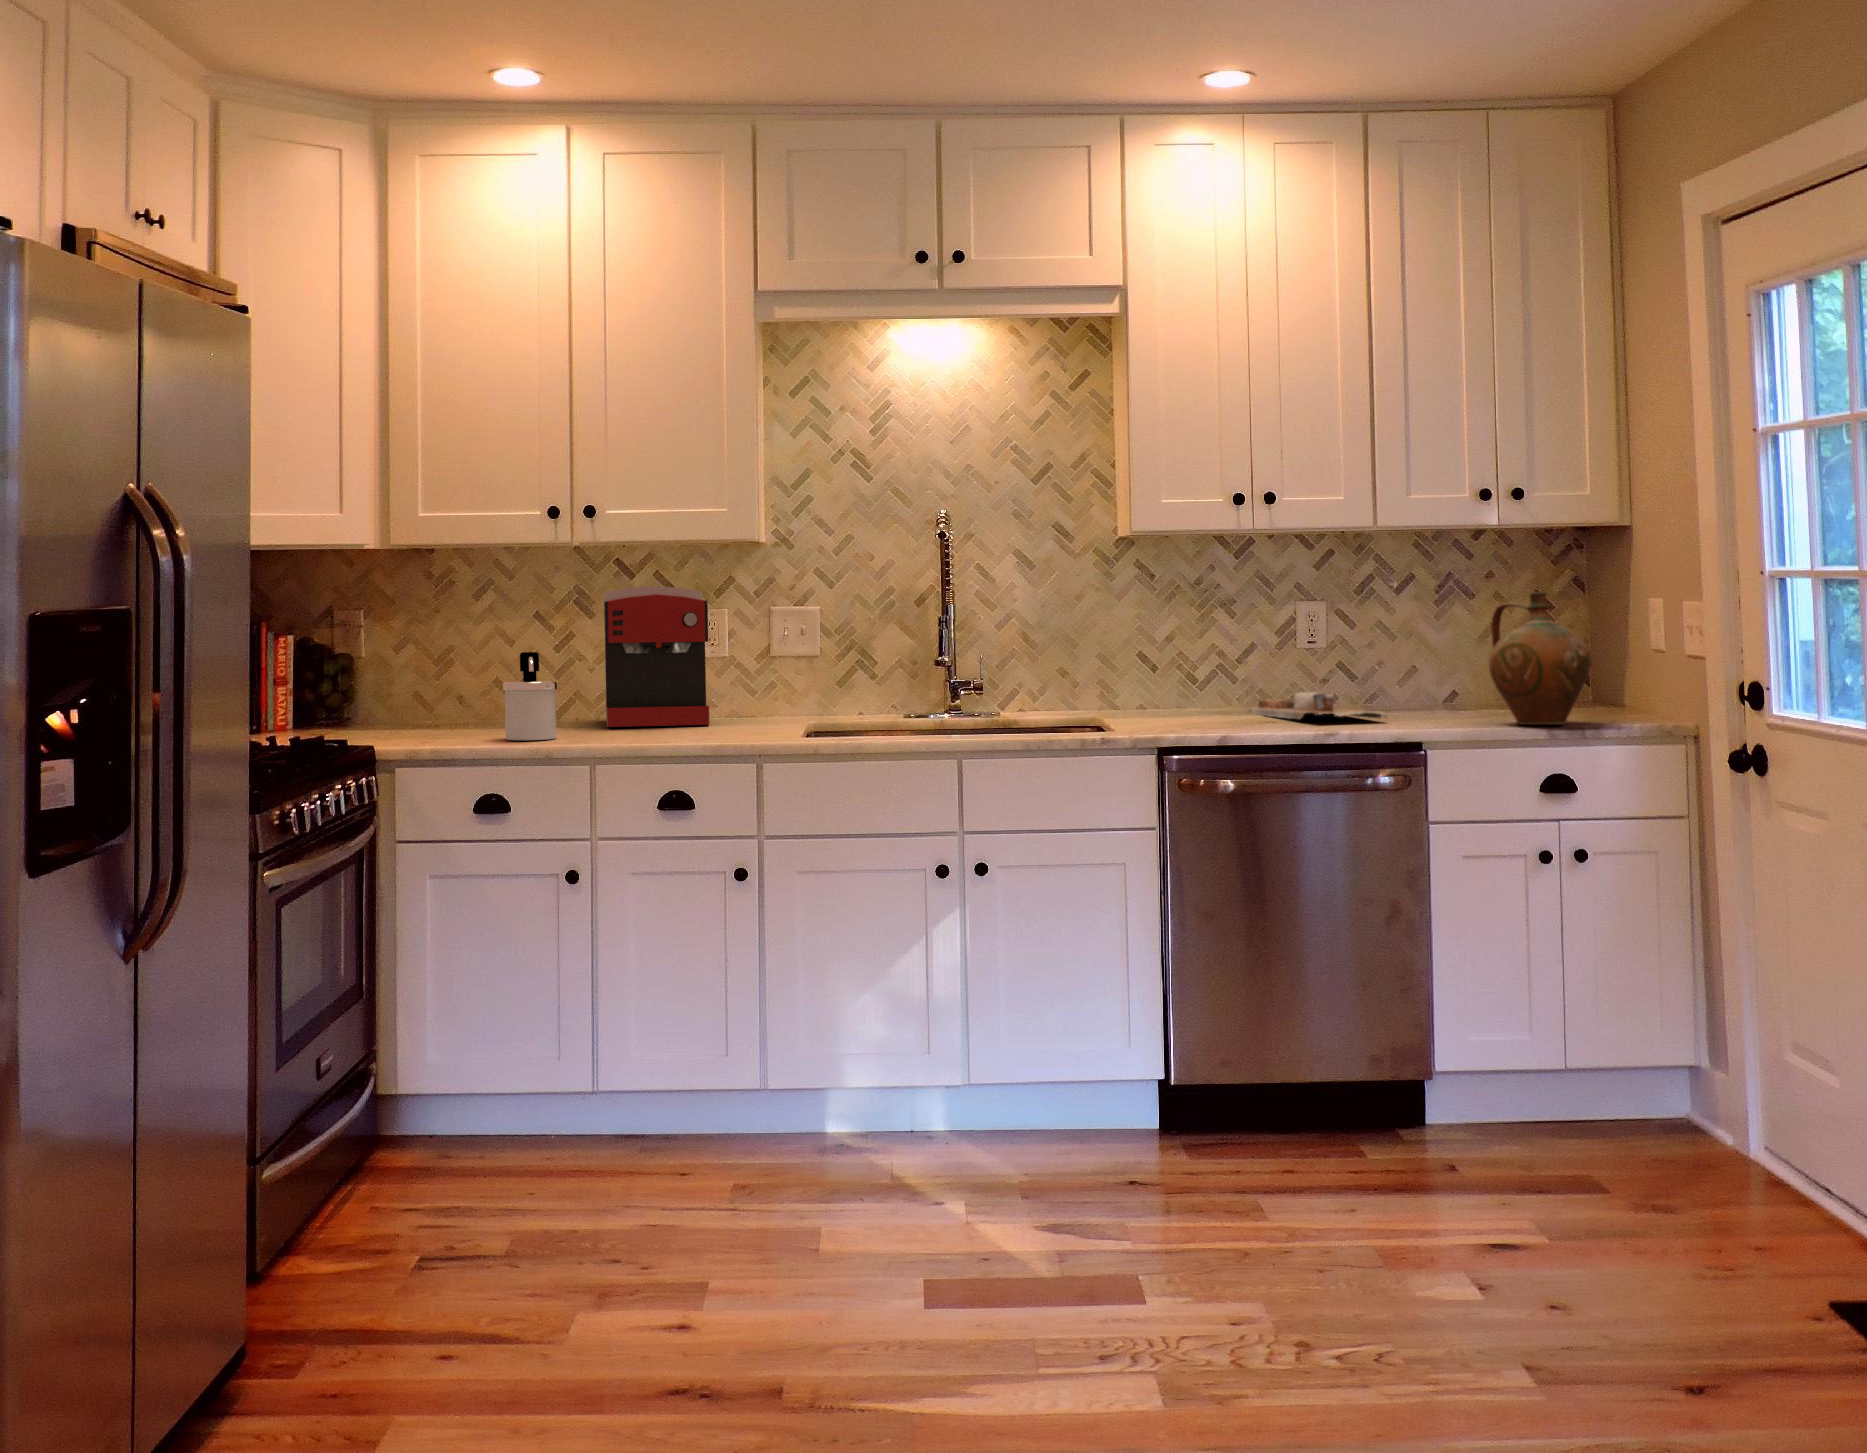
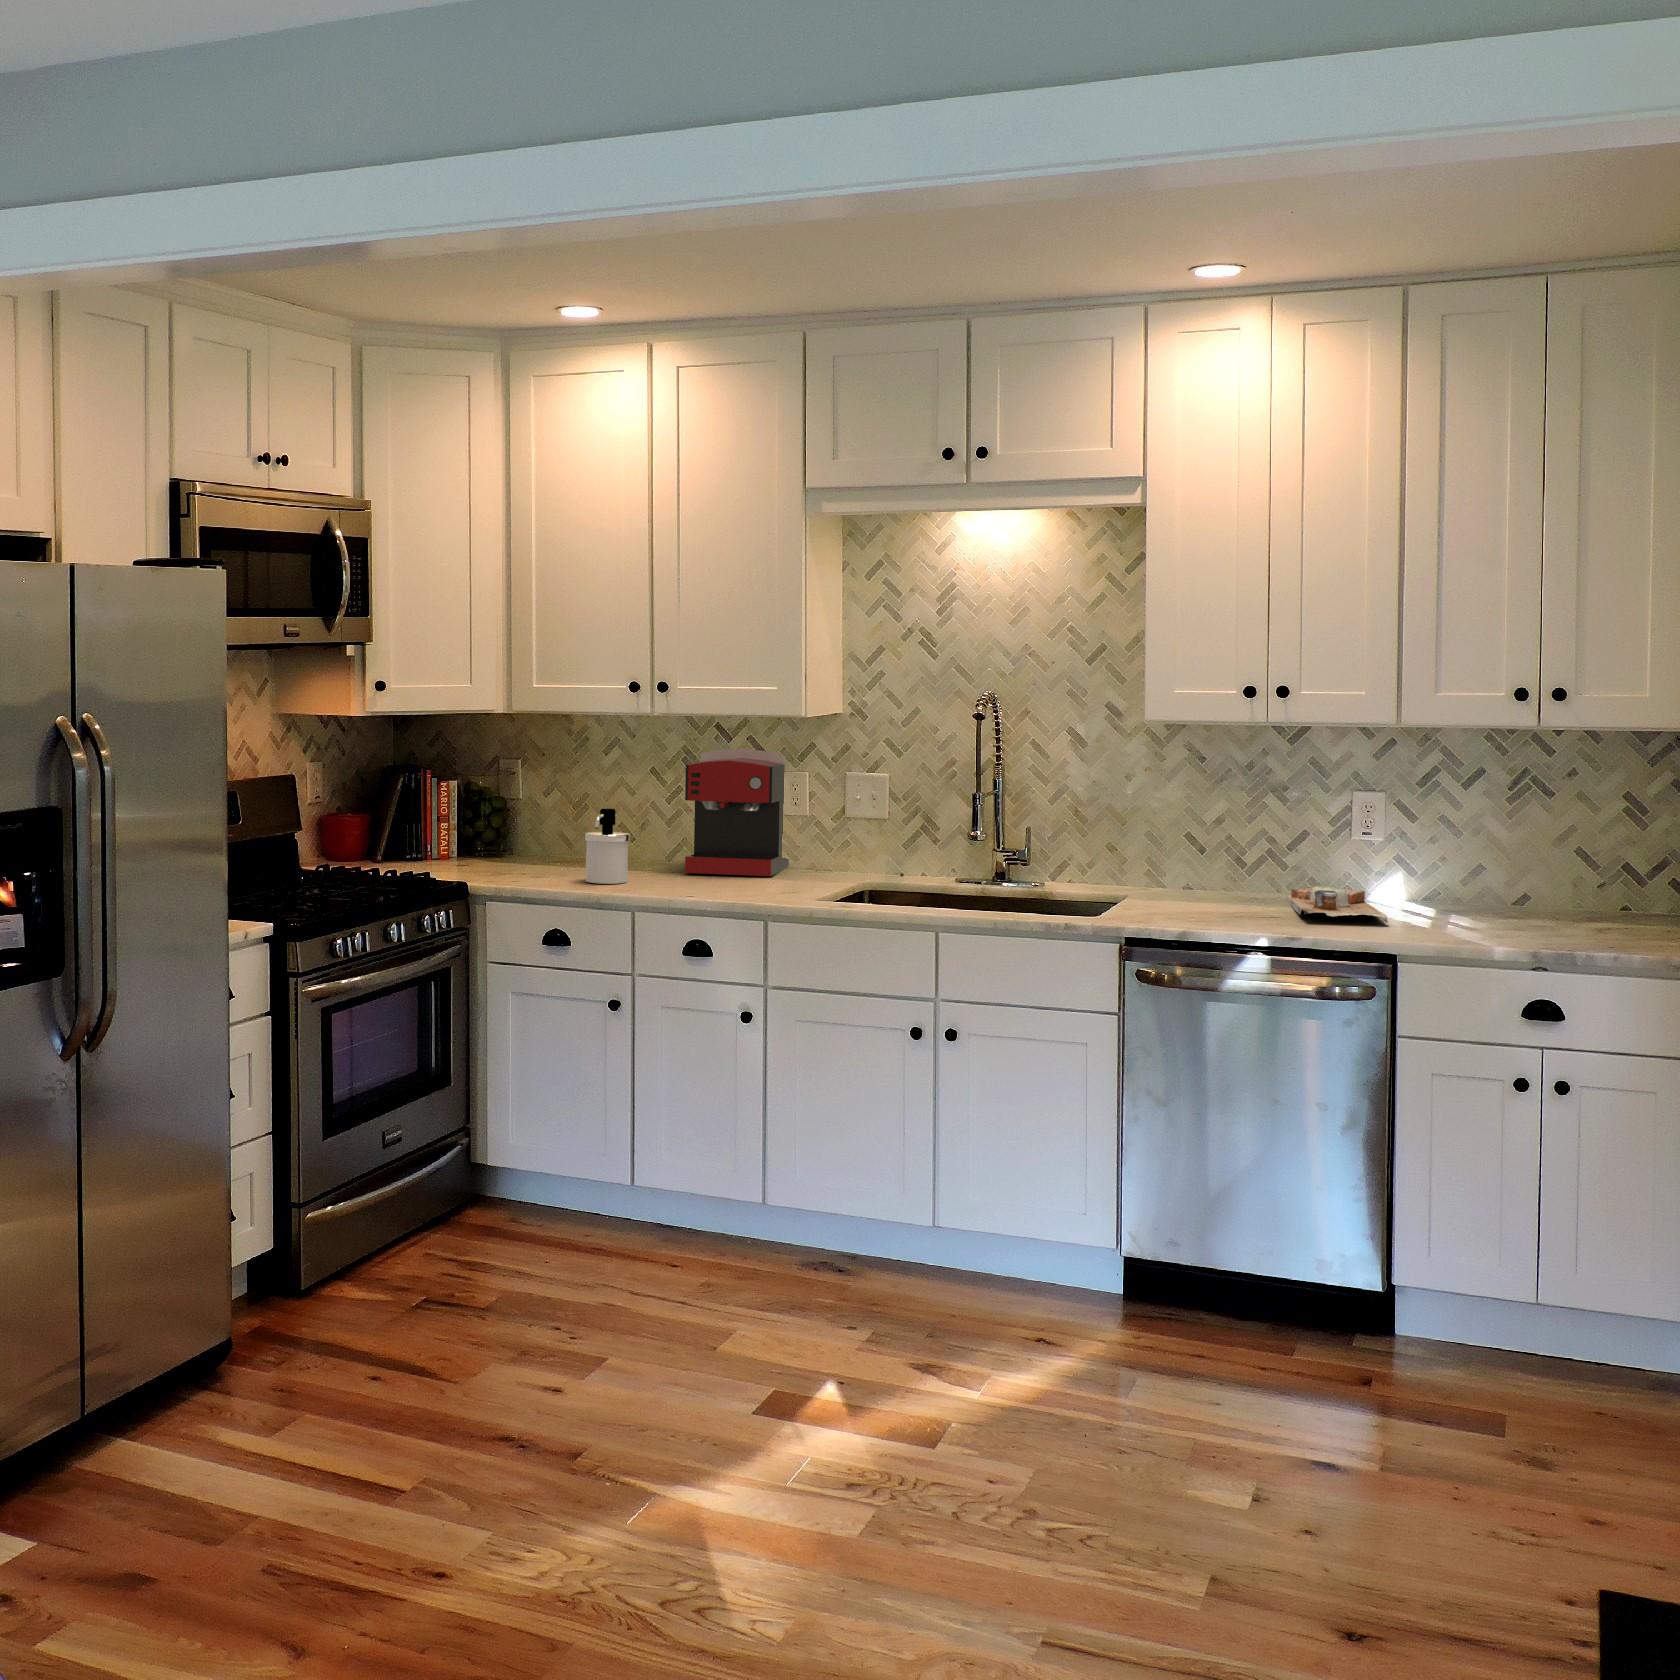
ceramic jug: present [1489,592,1592,725] -> none [1485,804,1598,945]

